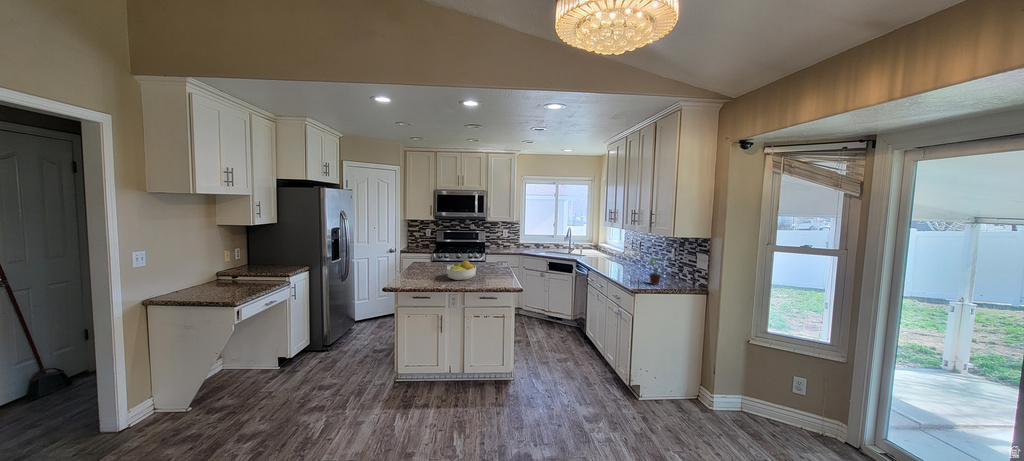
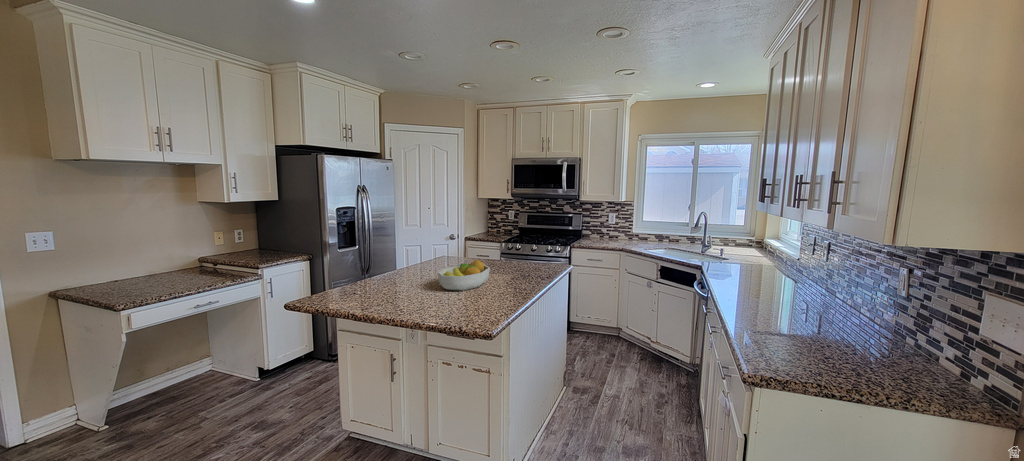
potted plant: present [649,257,661,285] -> none [799,286,880,357]

